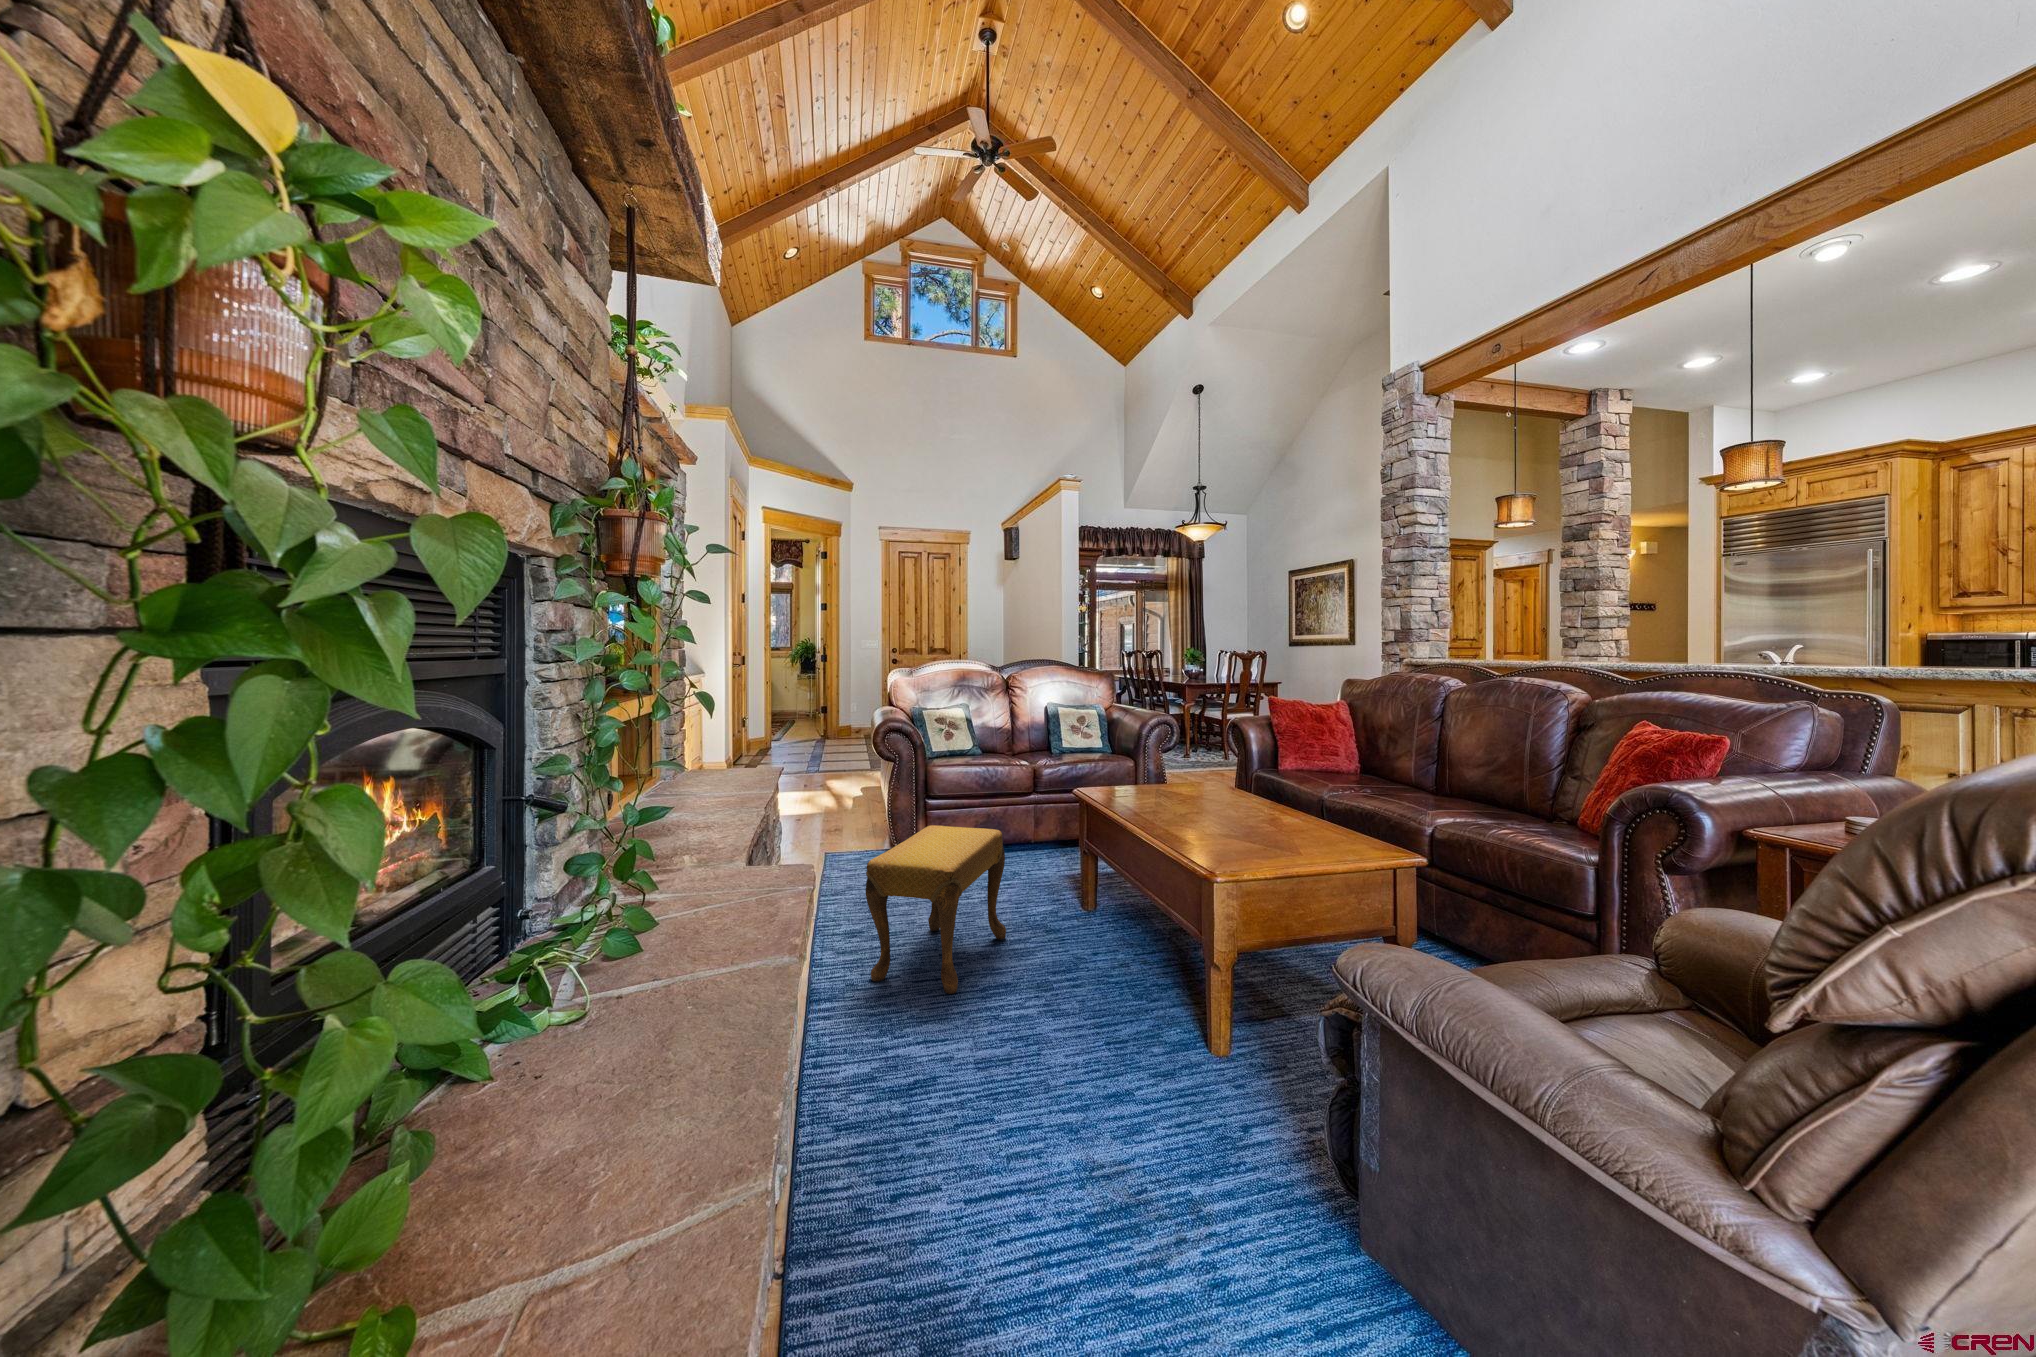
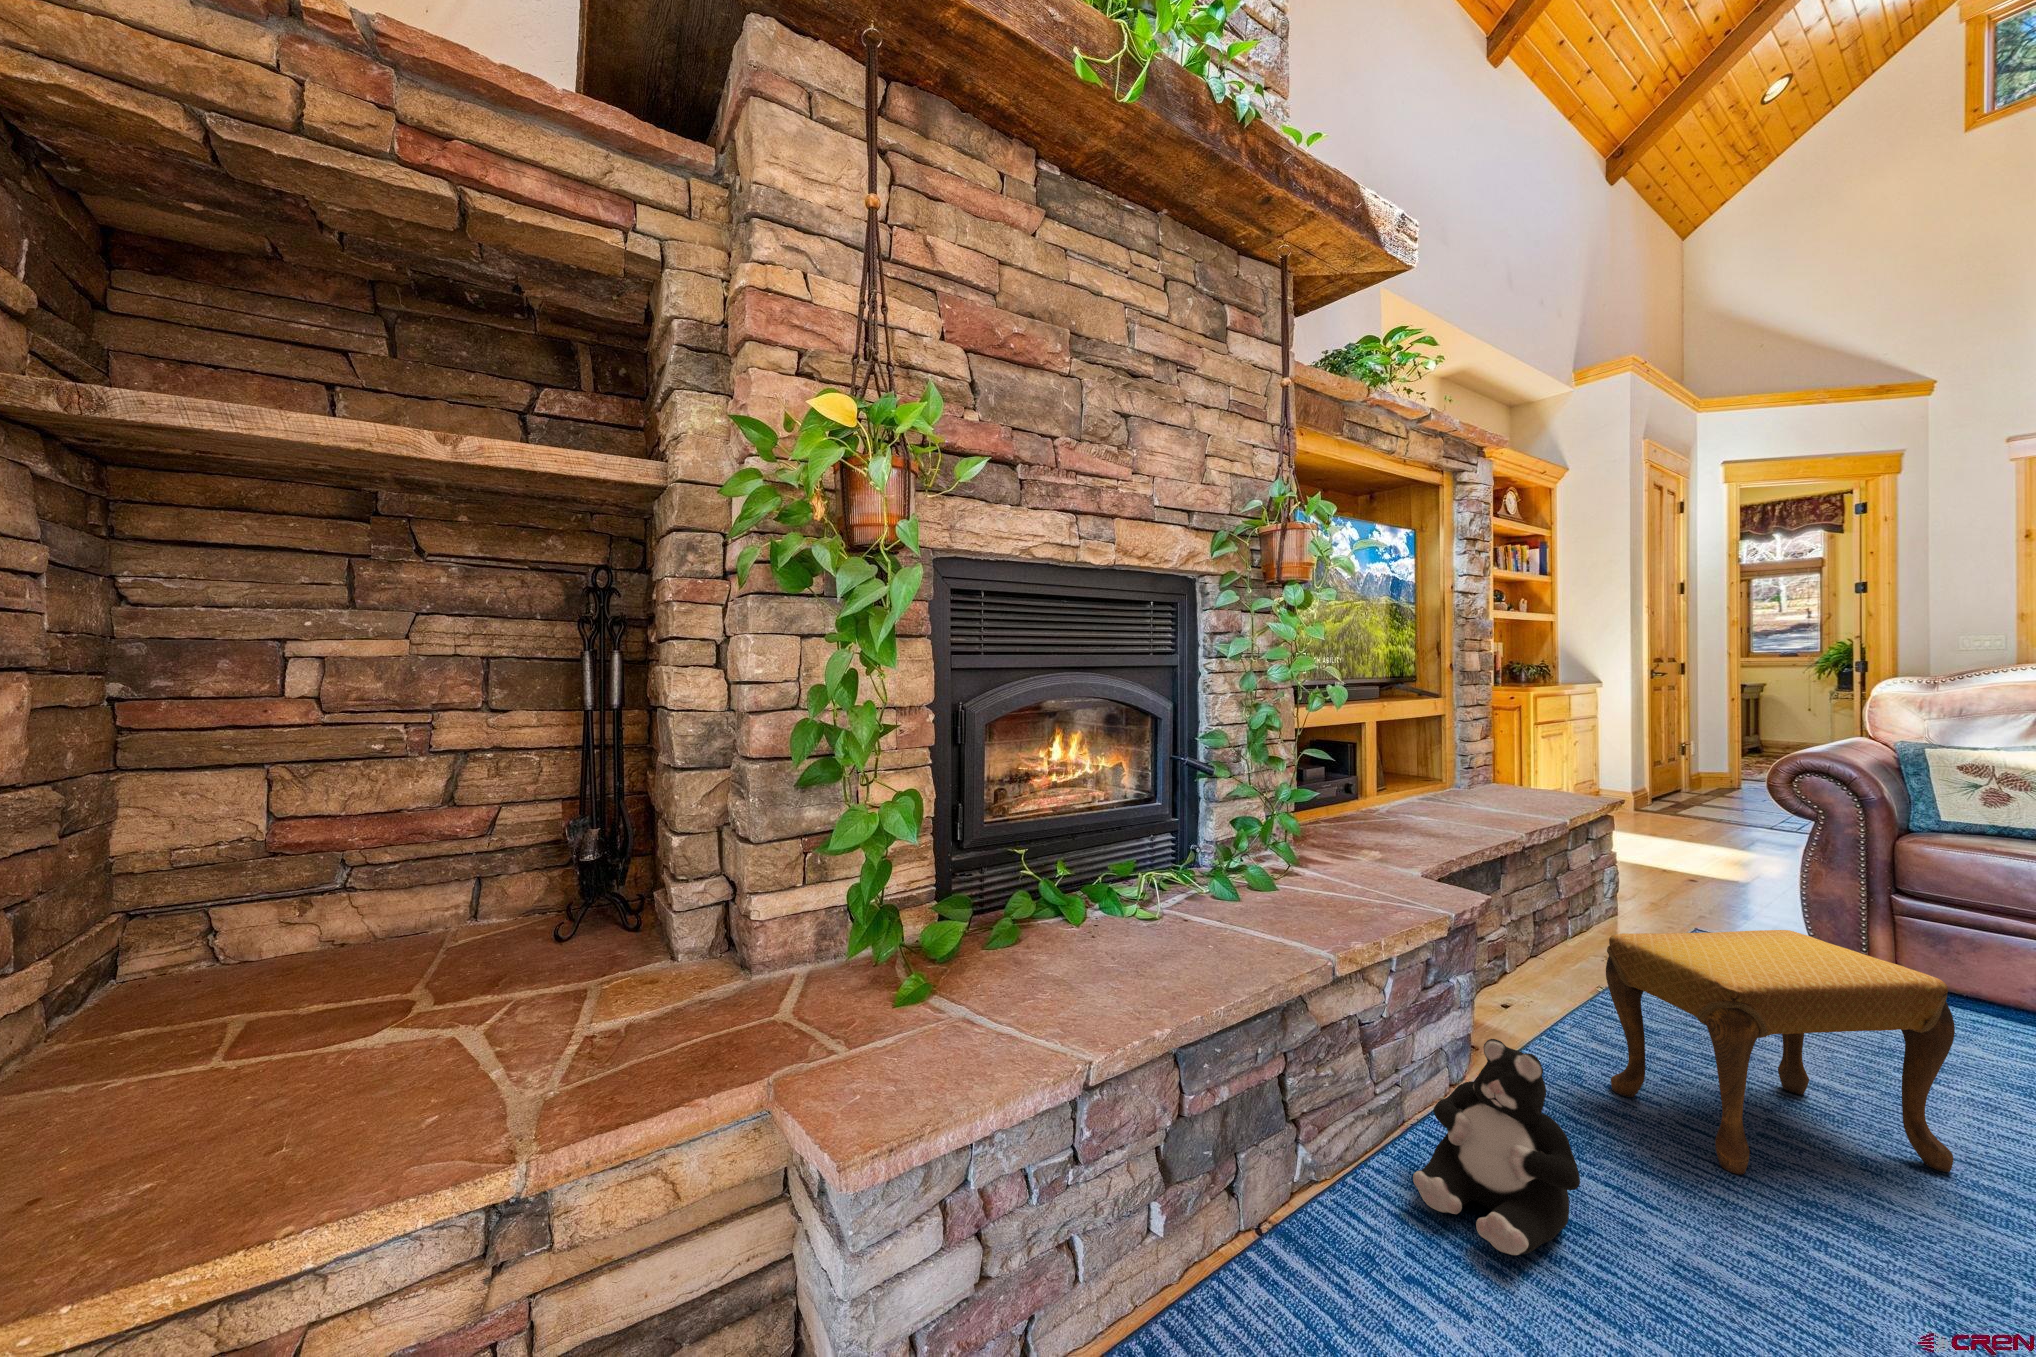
plush toy: none [834,968,940,1138] -> present [1413,1039,1580,1255]

